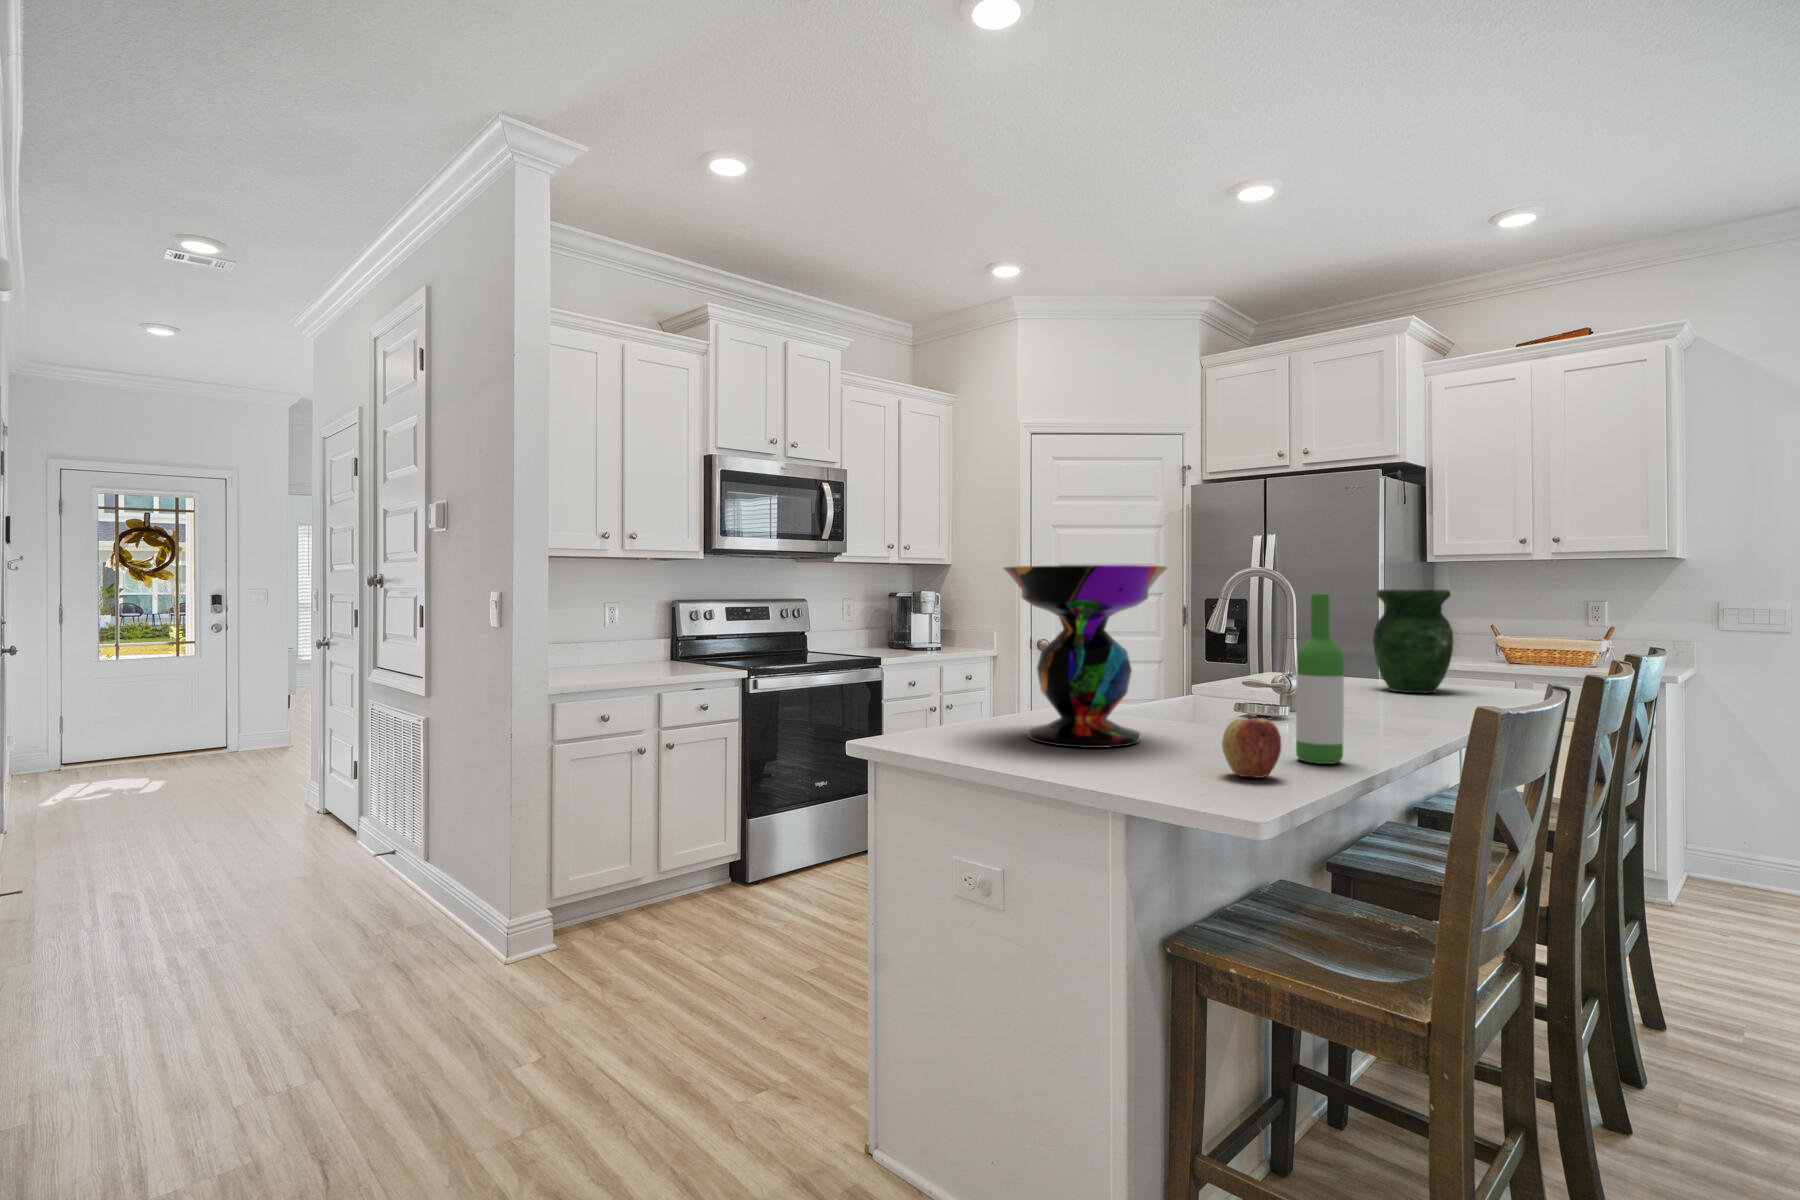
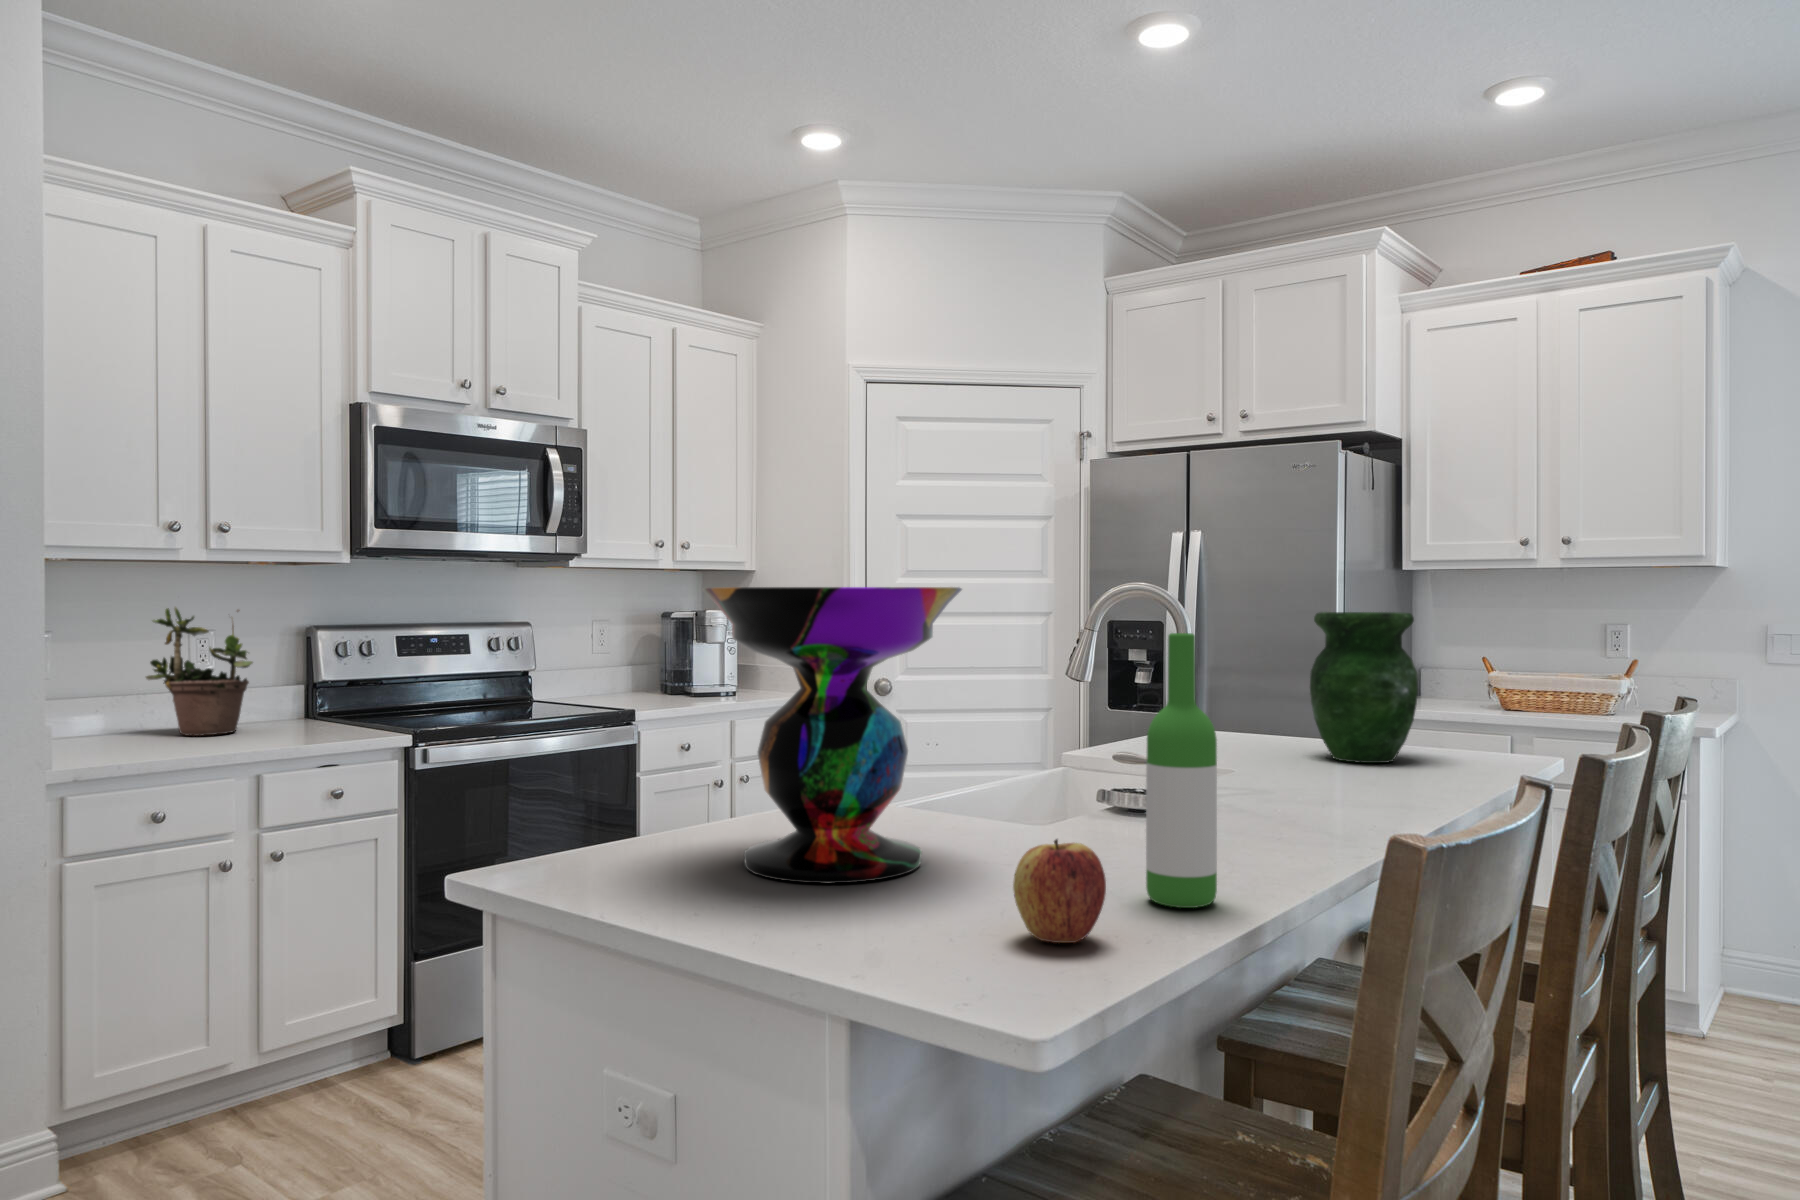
potted plant: none [584,581,649,670] -> present [146,608,253,736]

